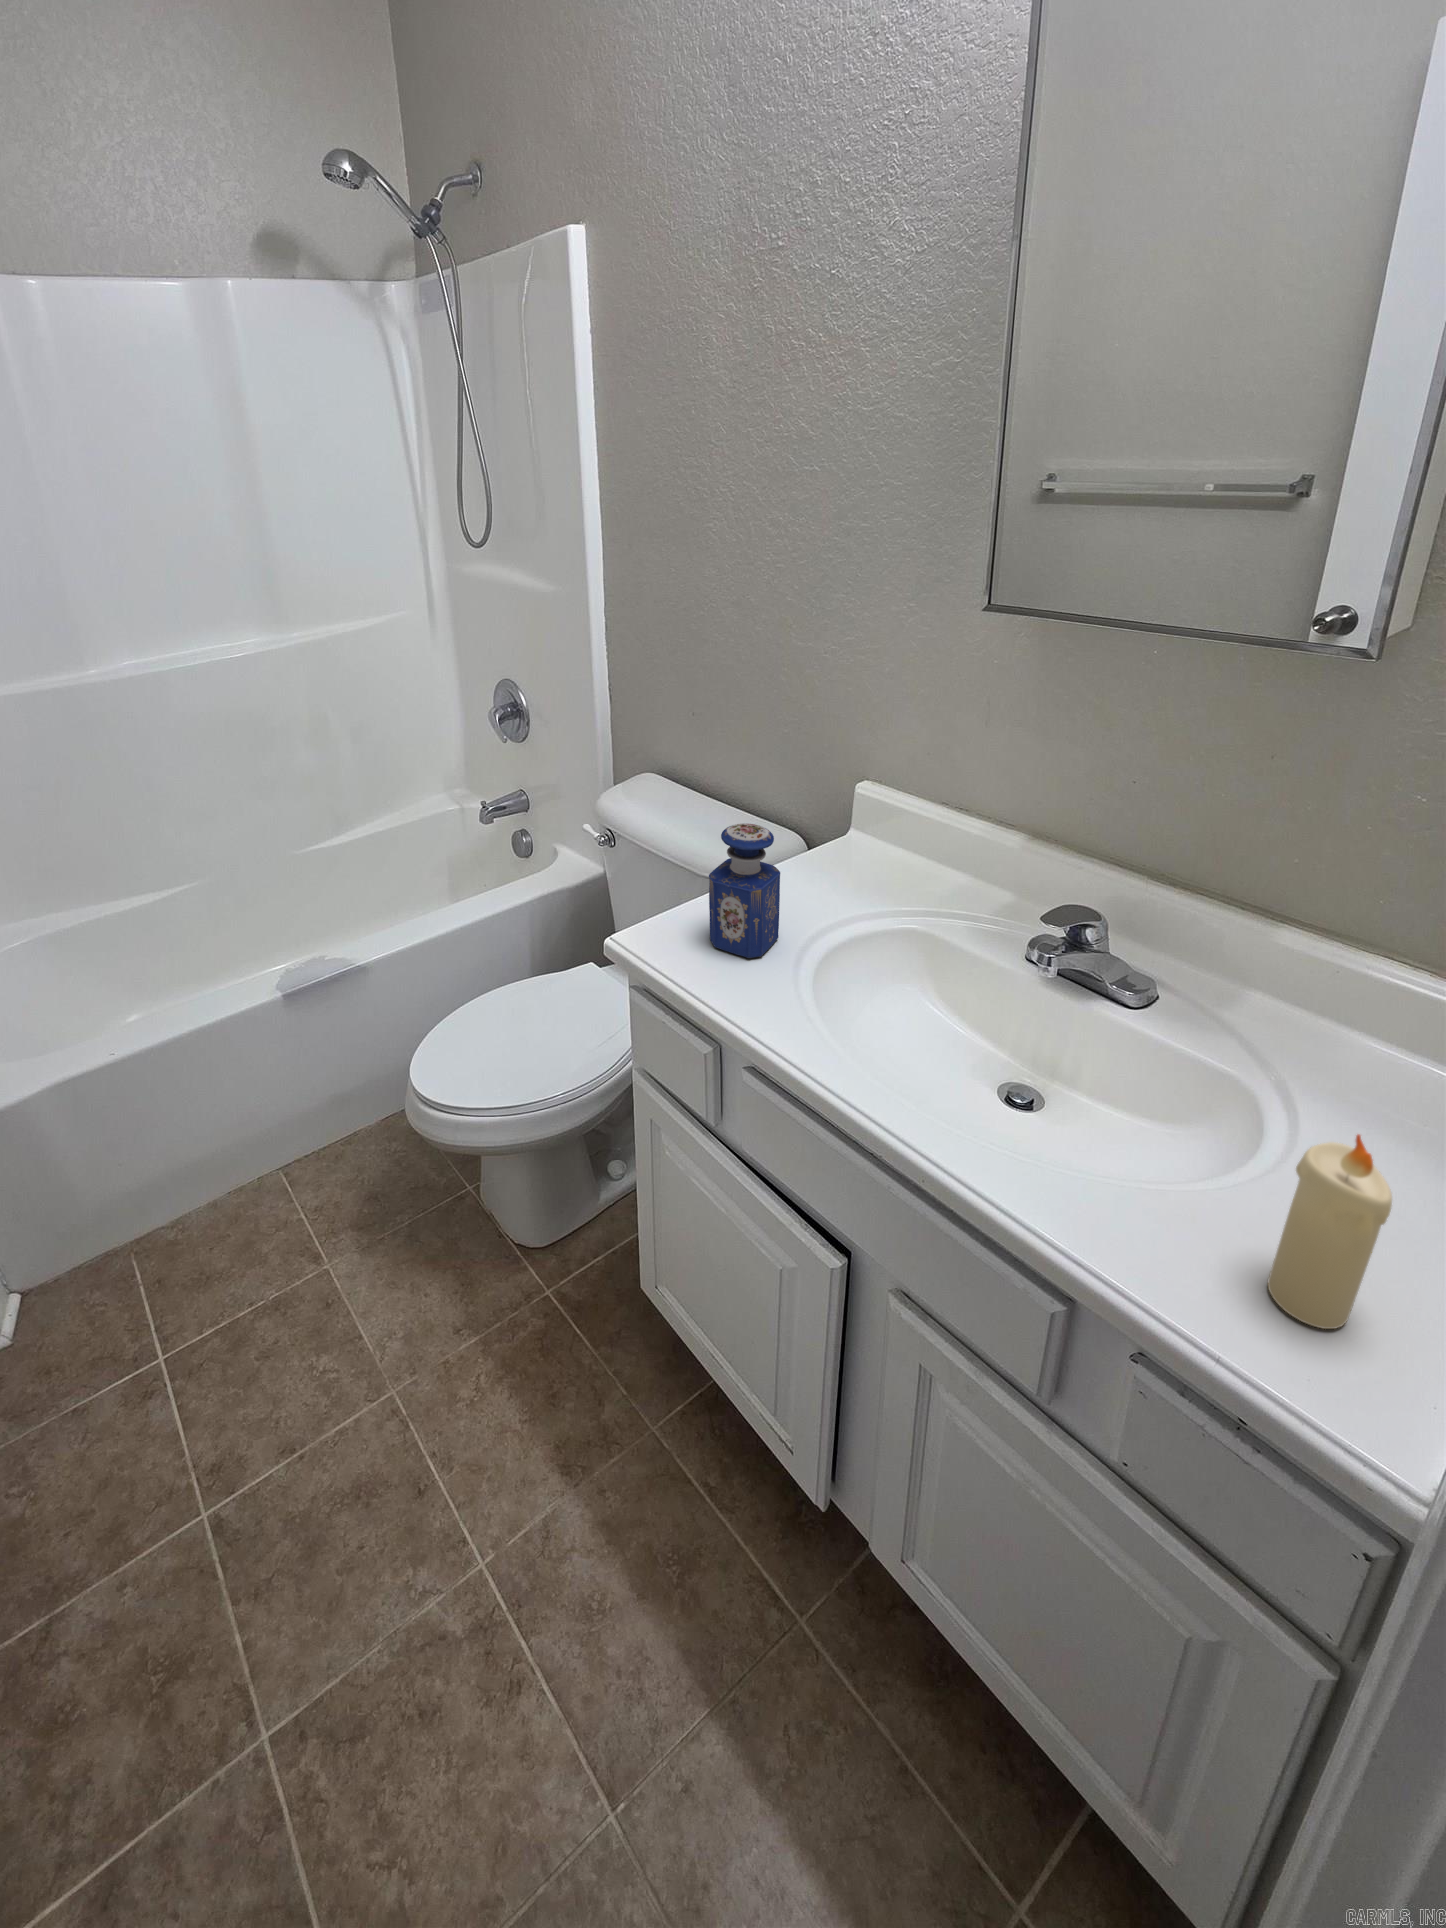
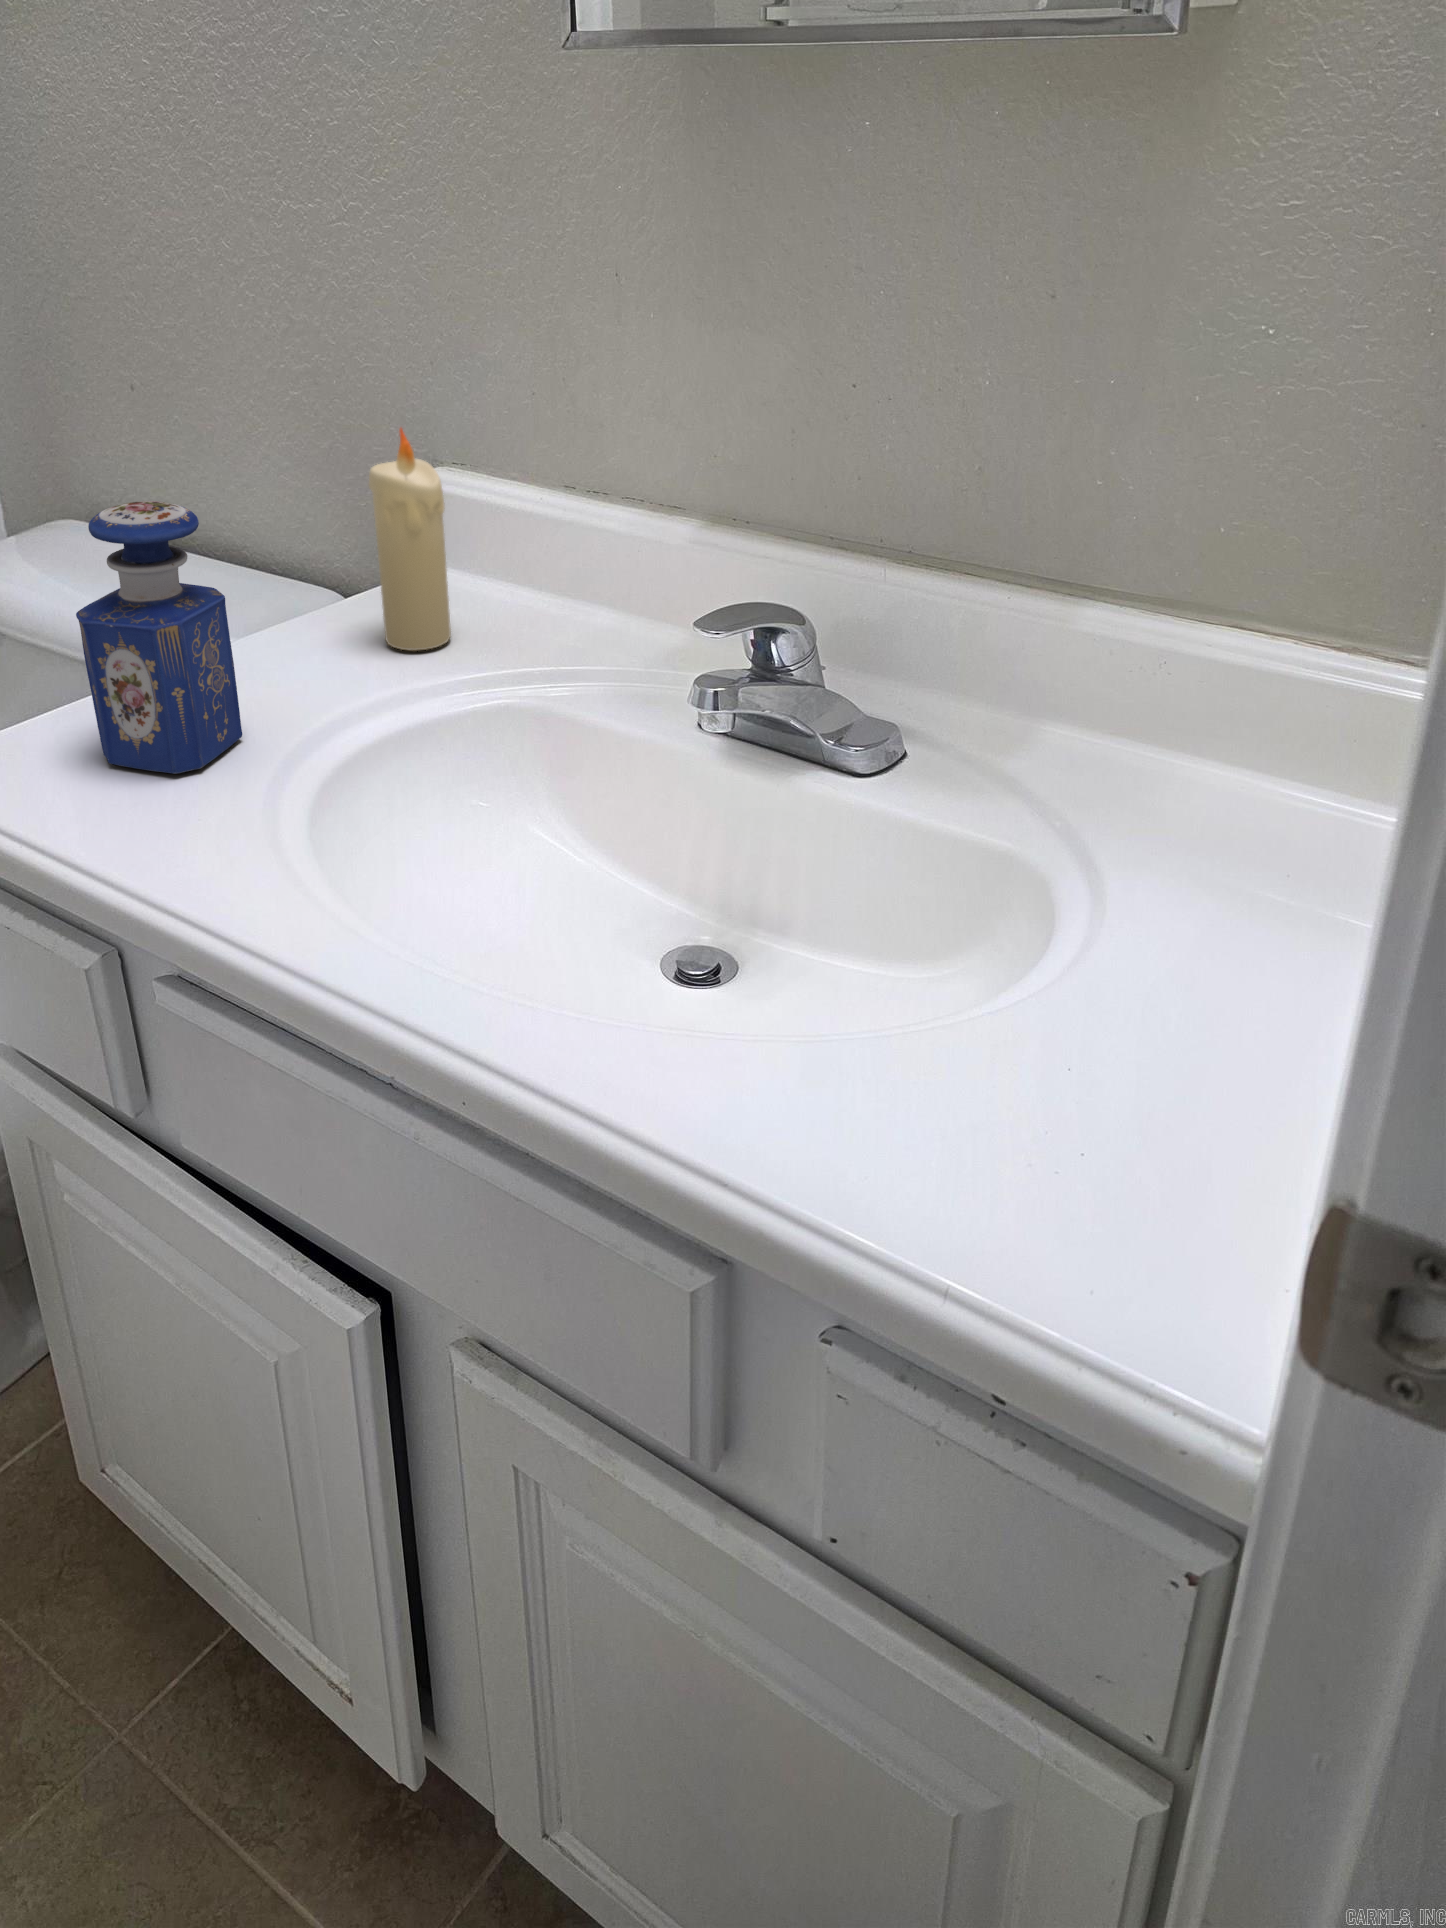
candle: present [1268,1134,1392,1329] -> present [369,428,451,651]

